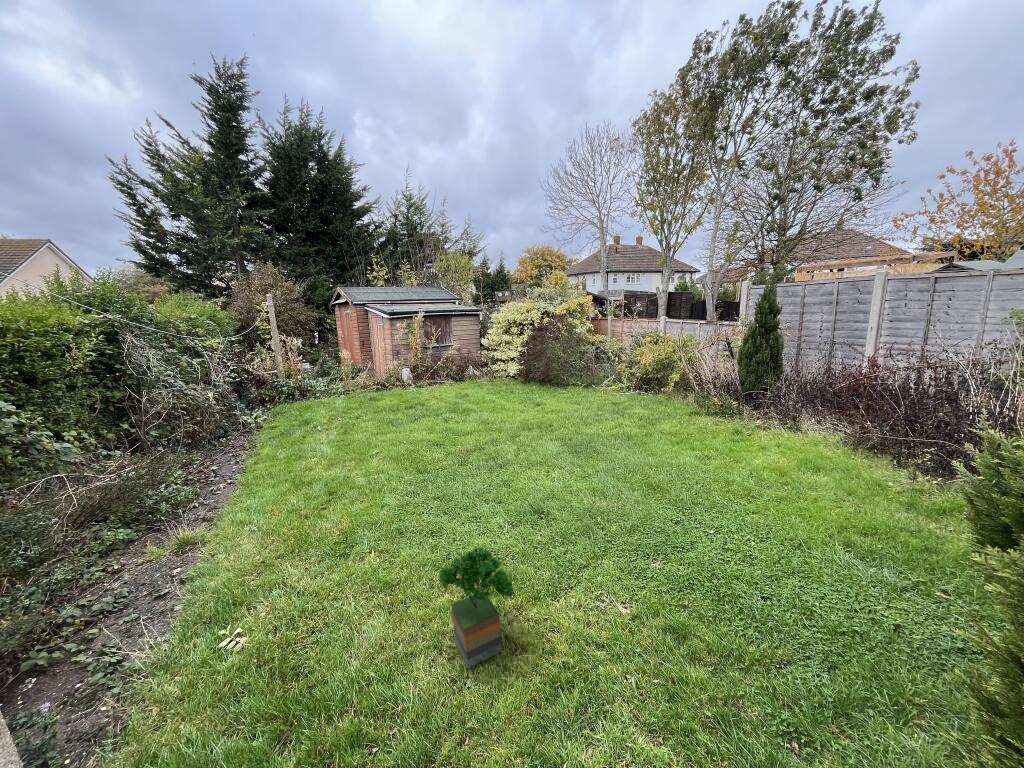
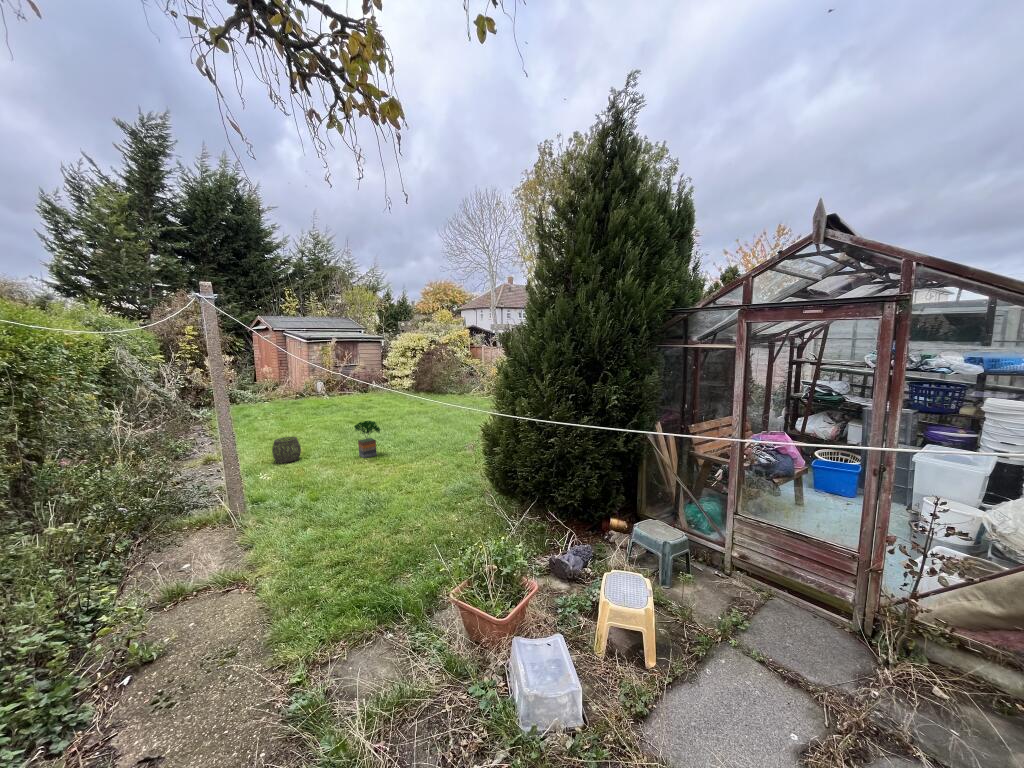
woven basket: none [232,576,312,667] -> present [272,437,301,463]

